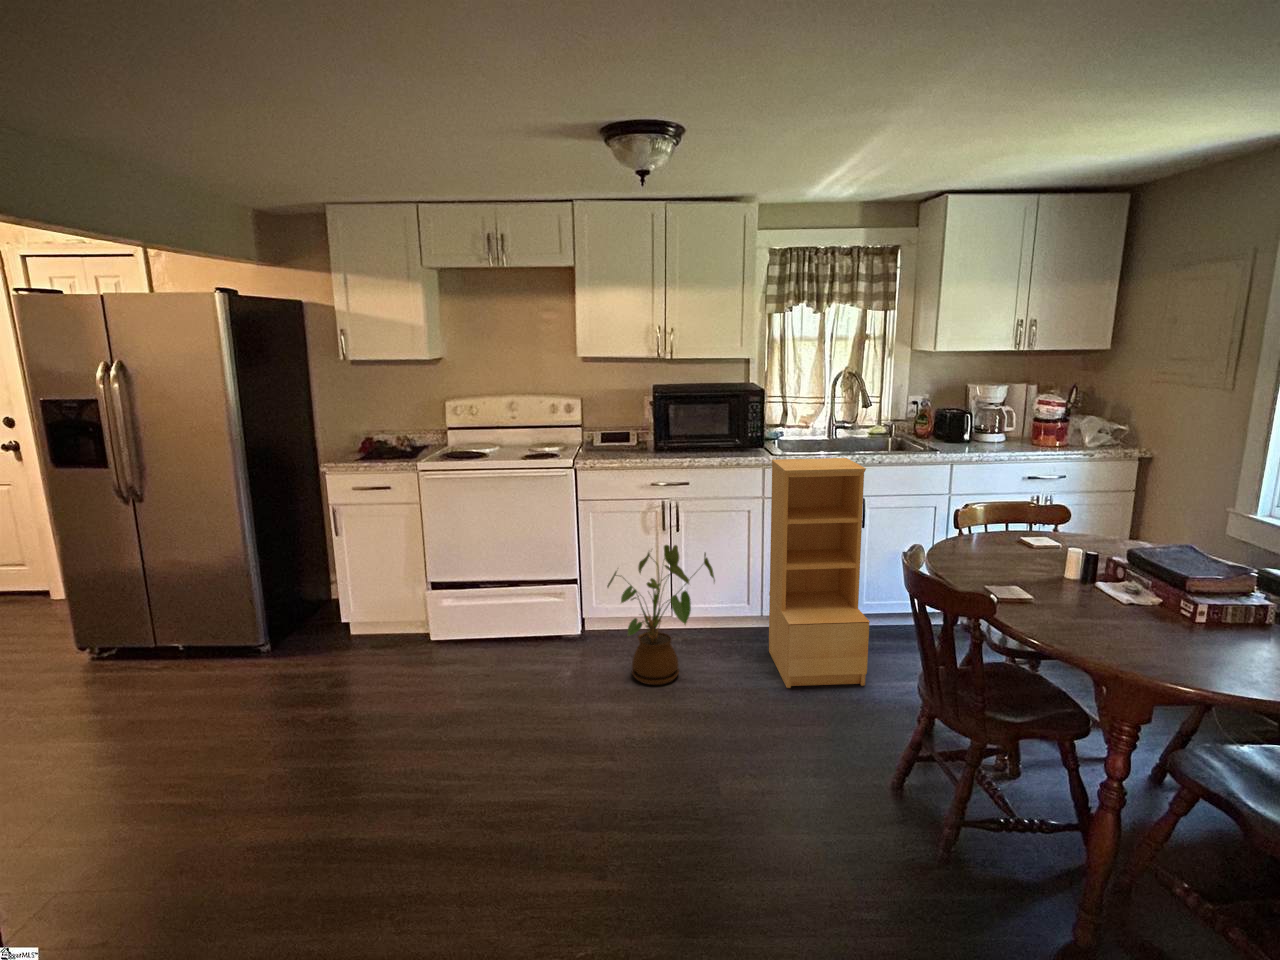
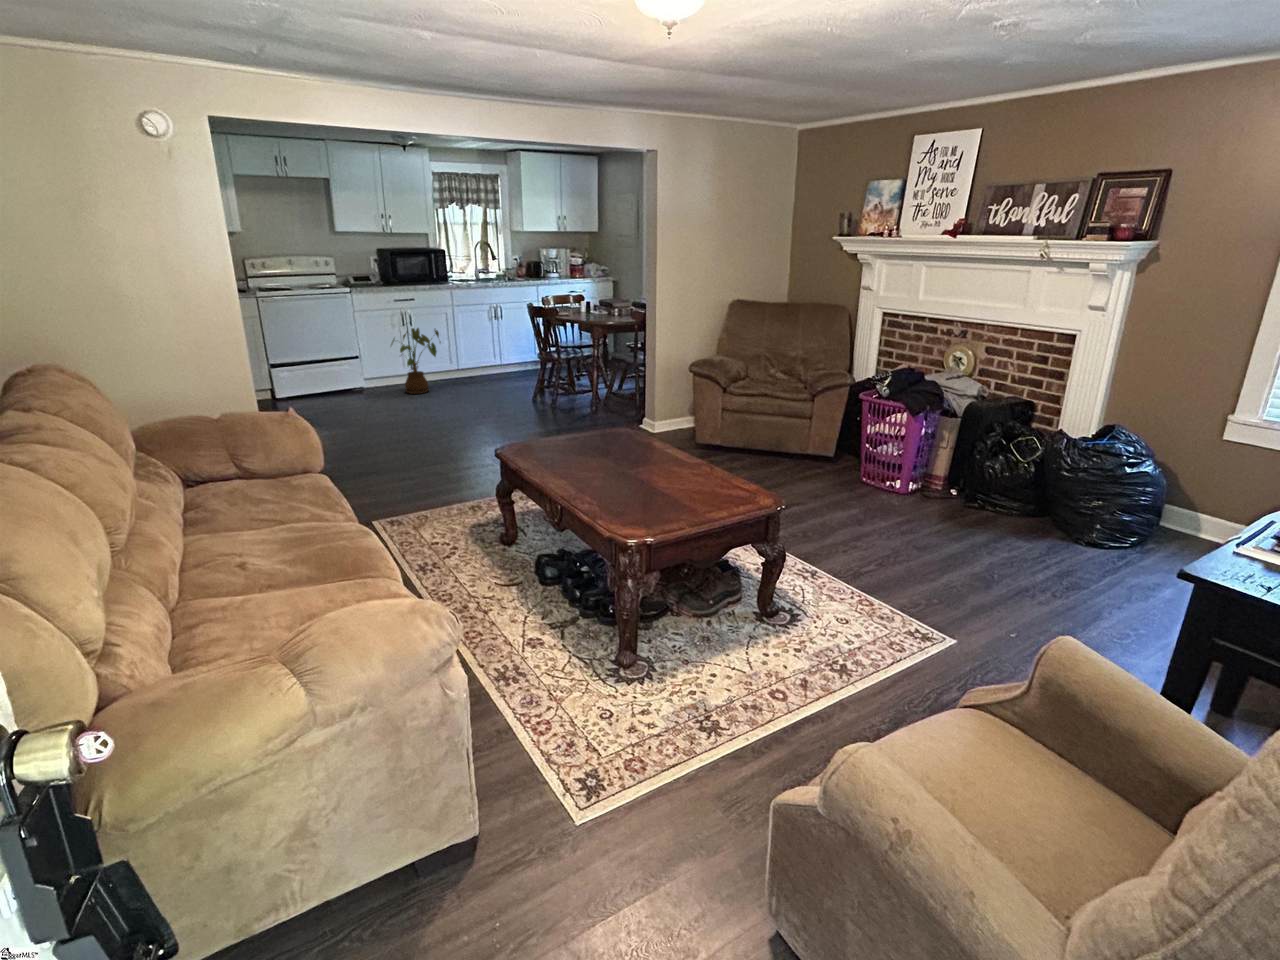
bookshelf: present [769,458,870,688] -> none [458,282,514,388]

